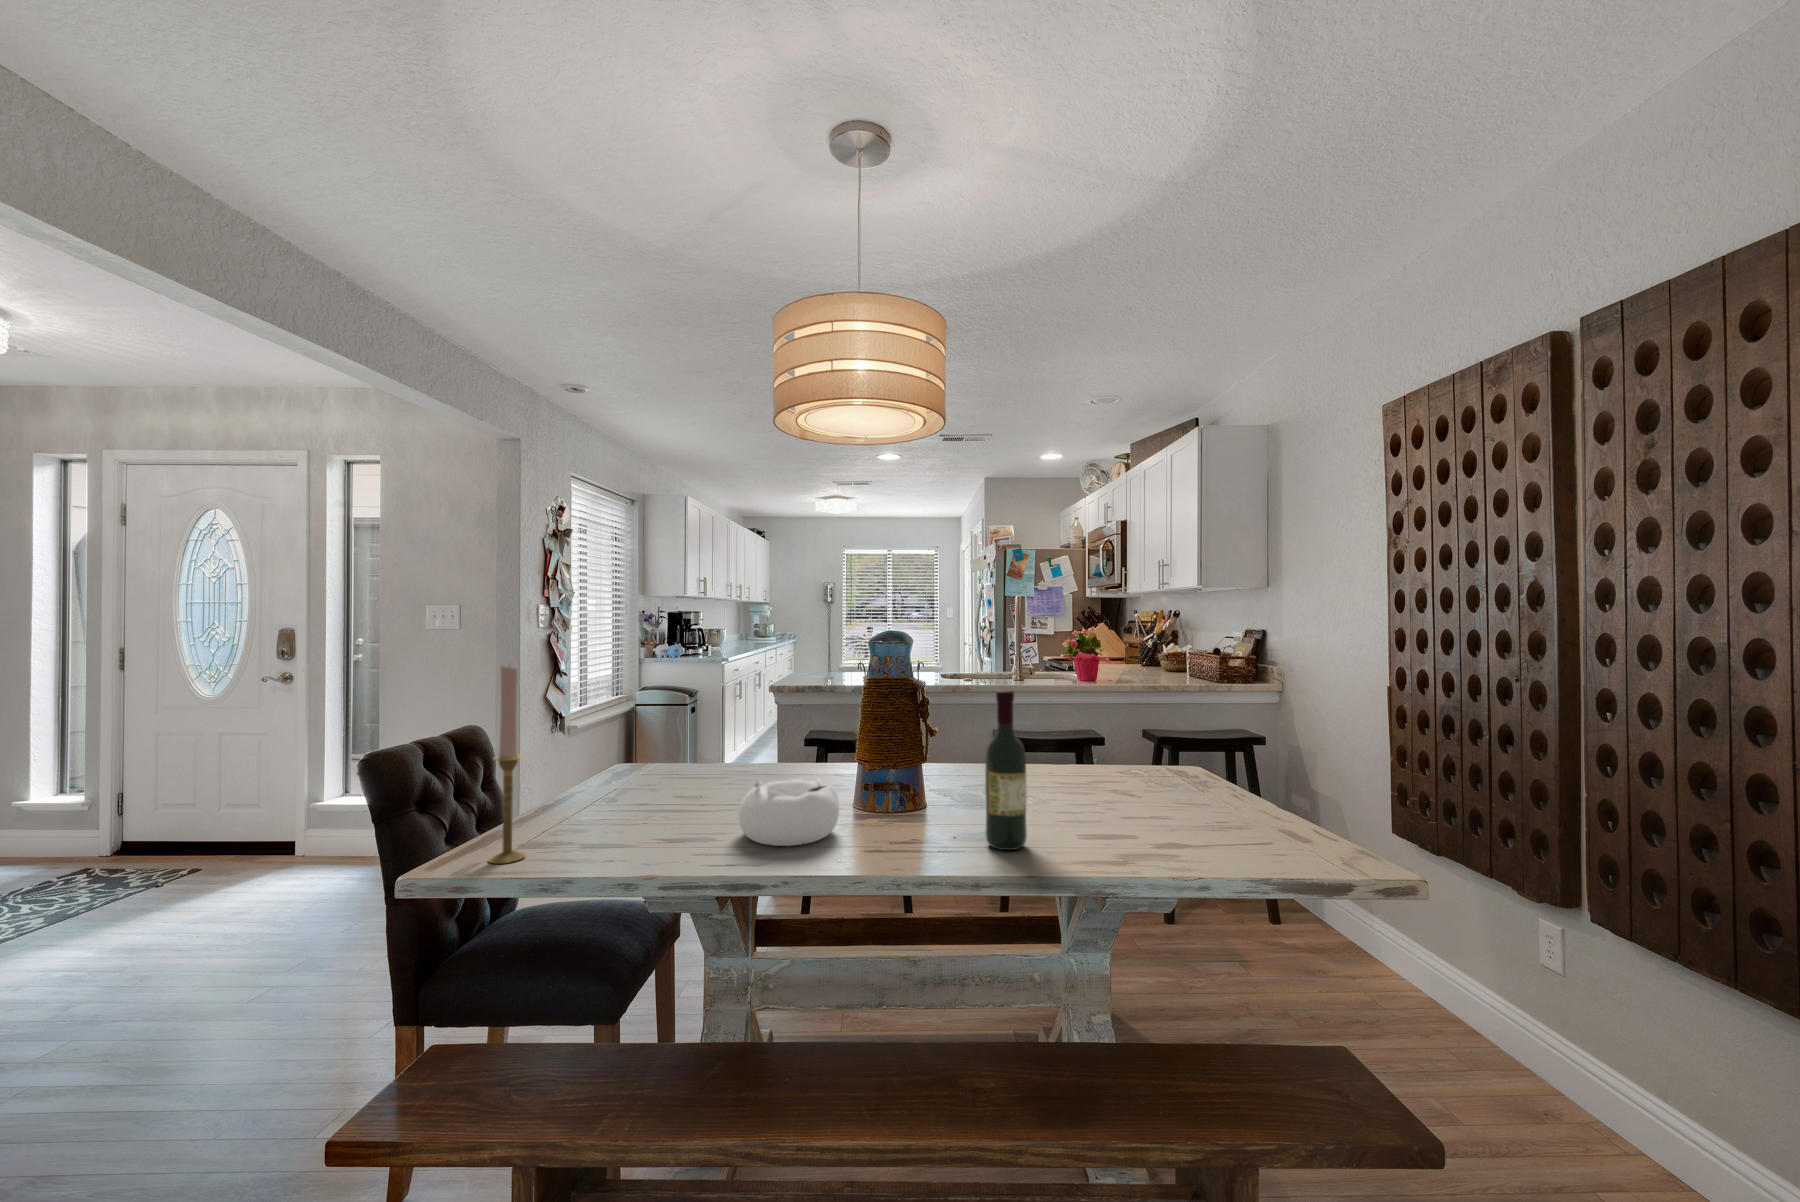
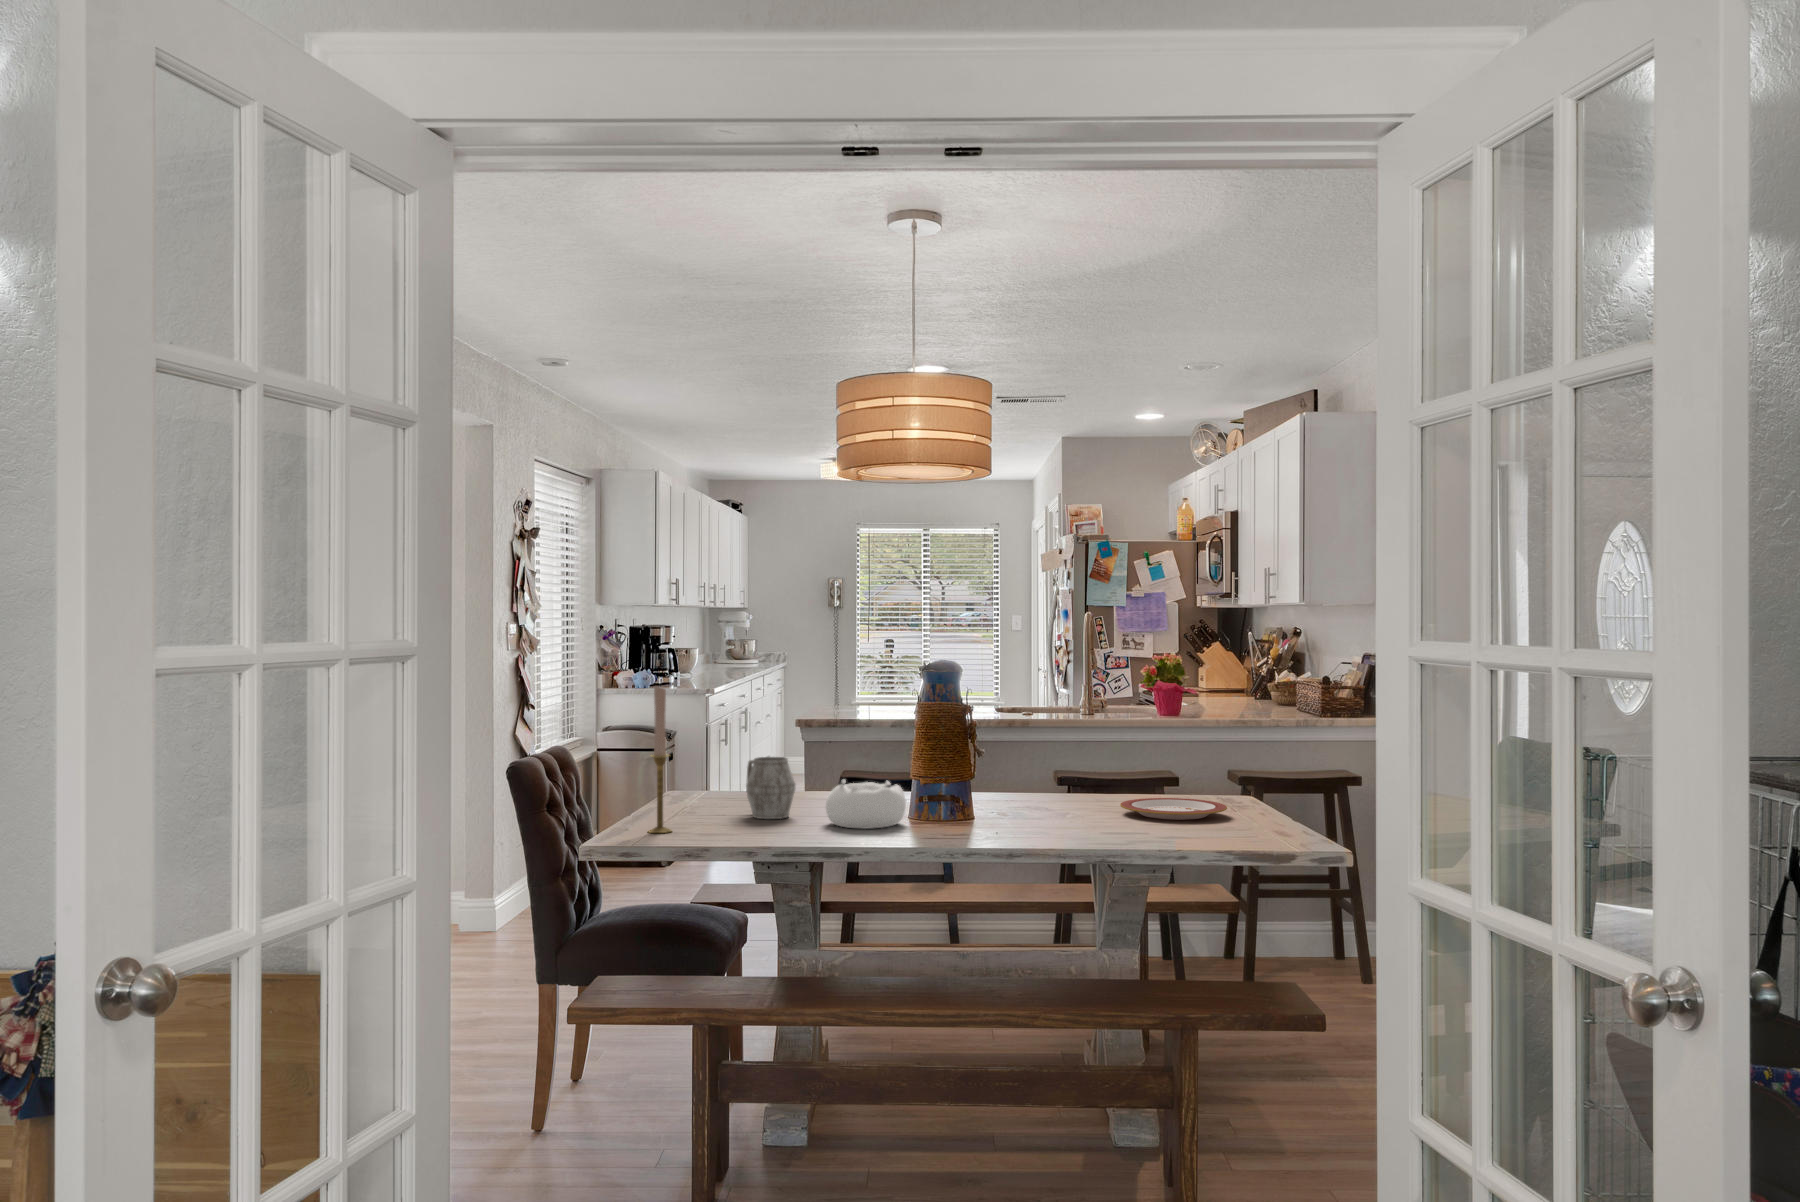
wine bottle: present [985,690,1027,850] -> none [1023,707,1056,832]
mug: none [651,746,712,825] -> present [746,757,796,819]
plate: none [1087,783,1212,818] -> present [1120,798,1227,820]

